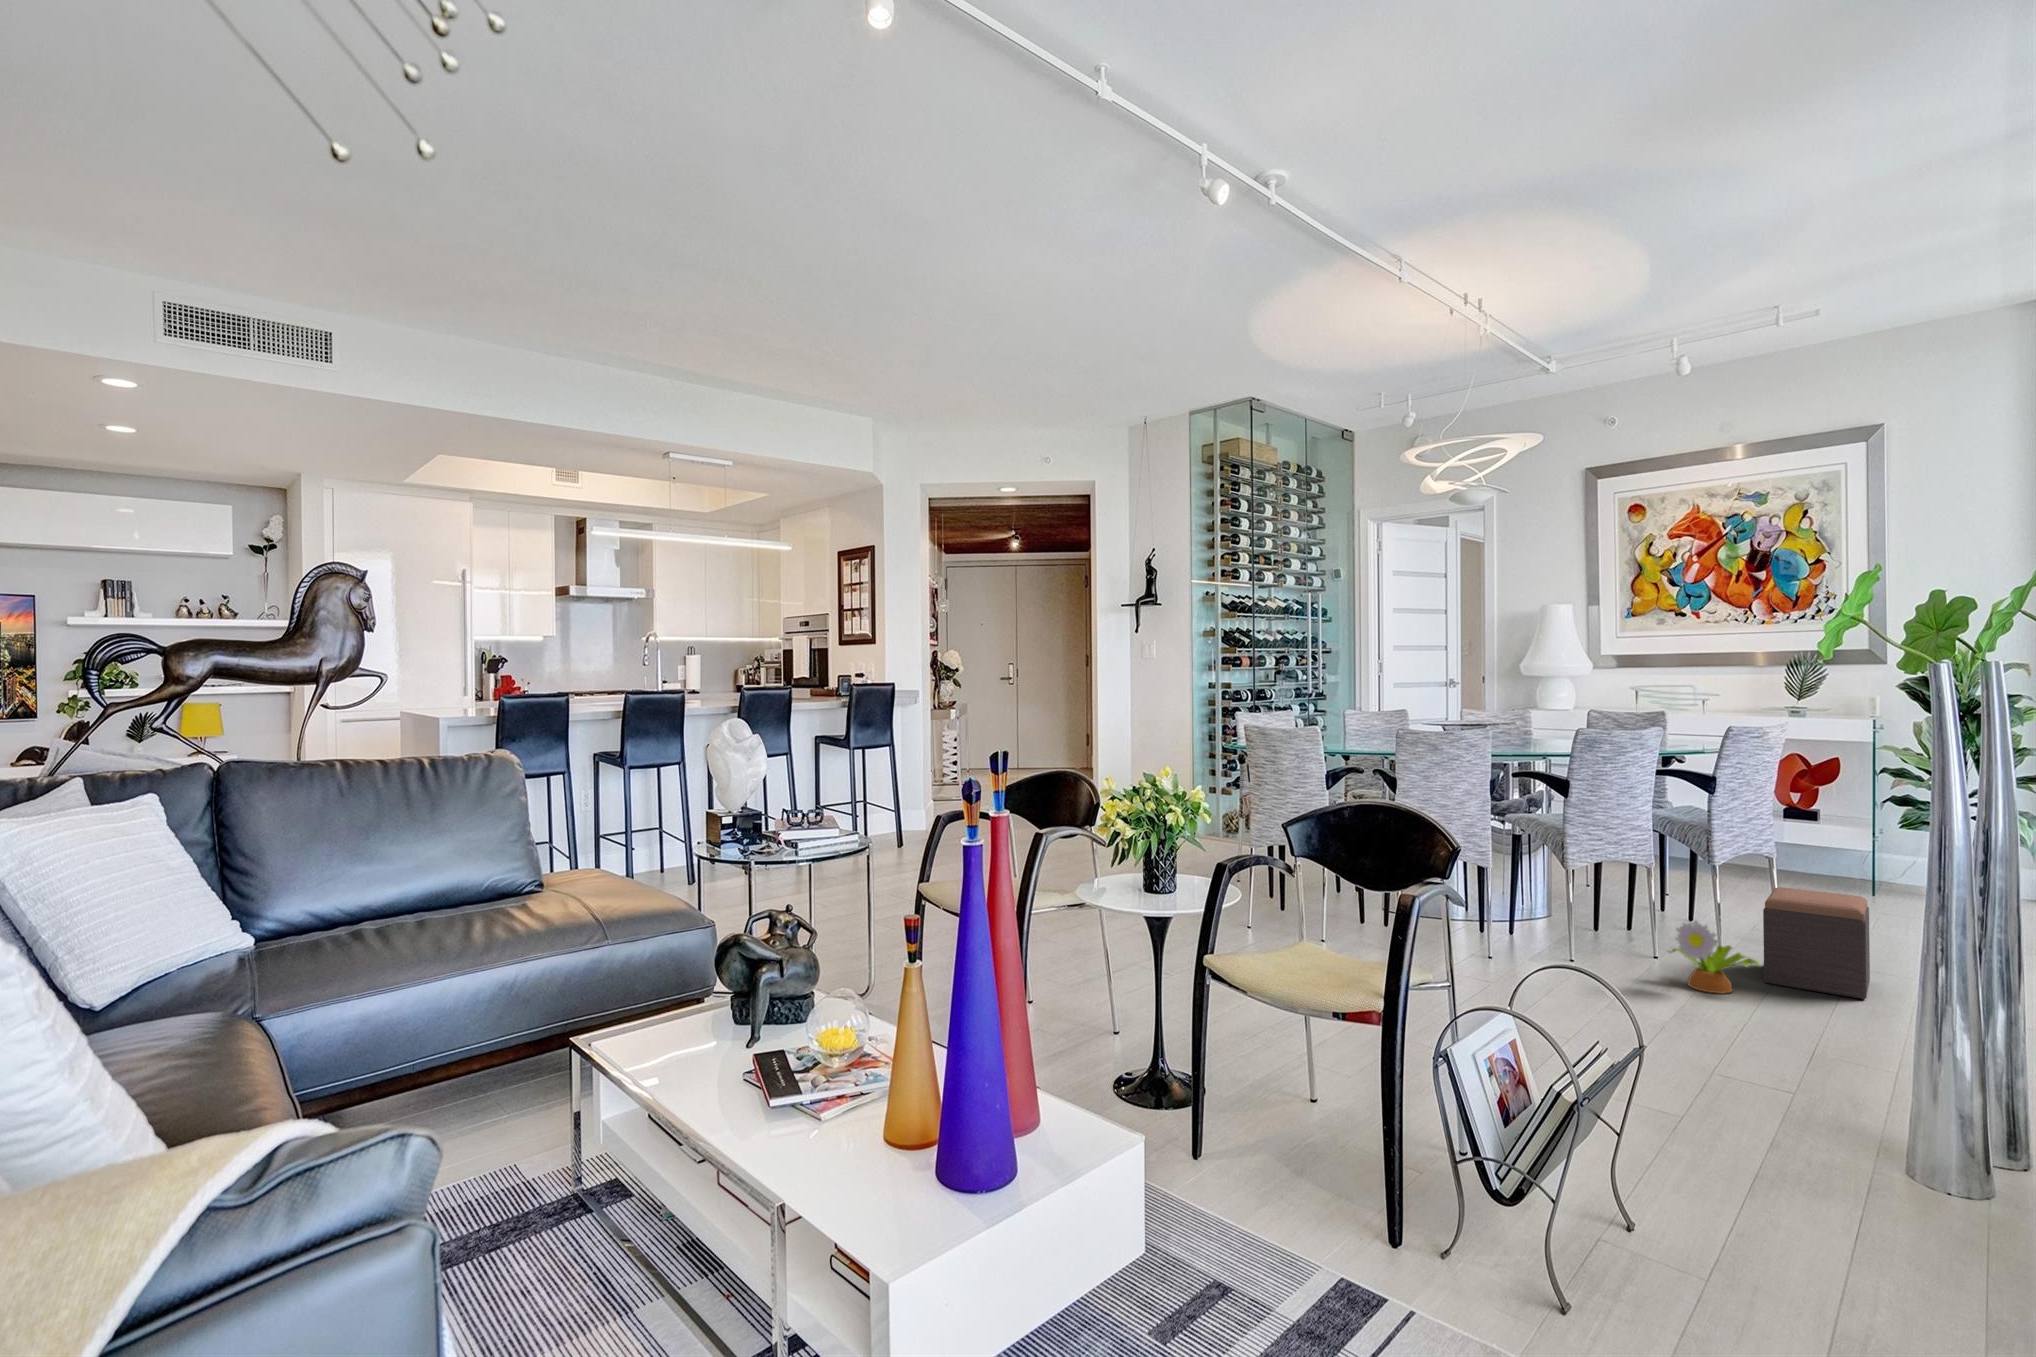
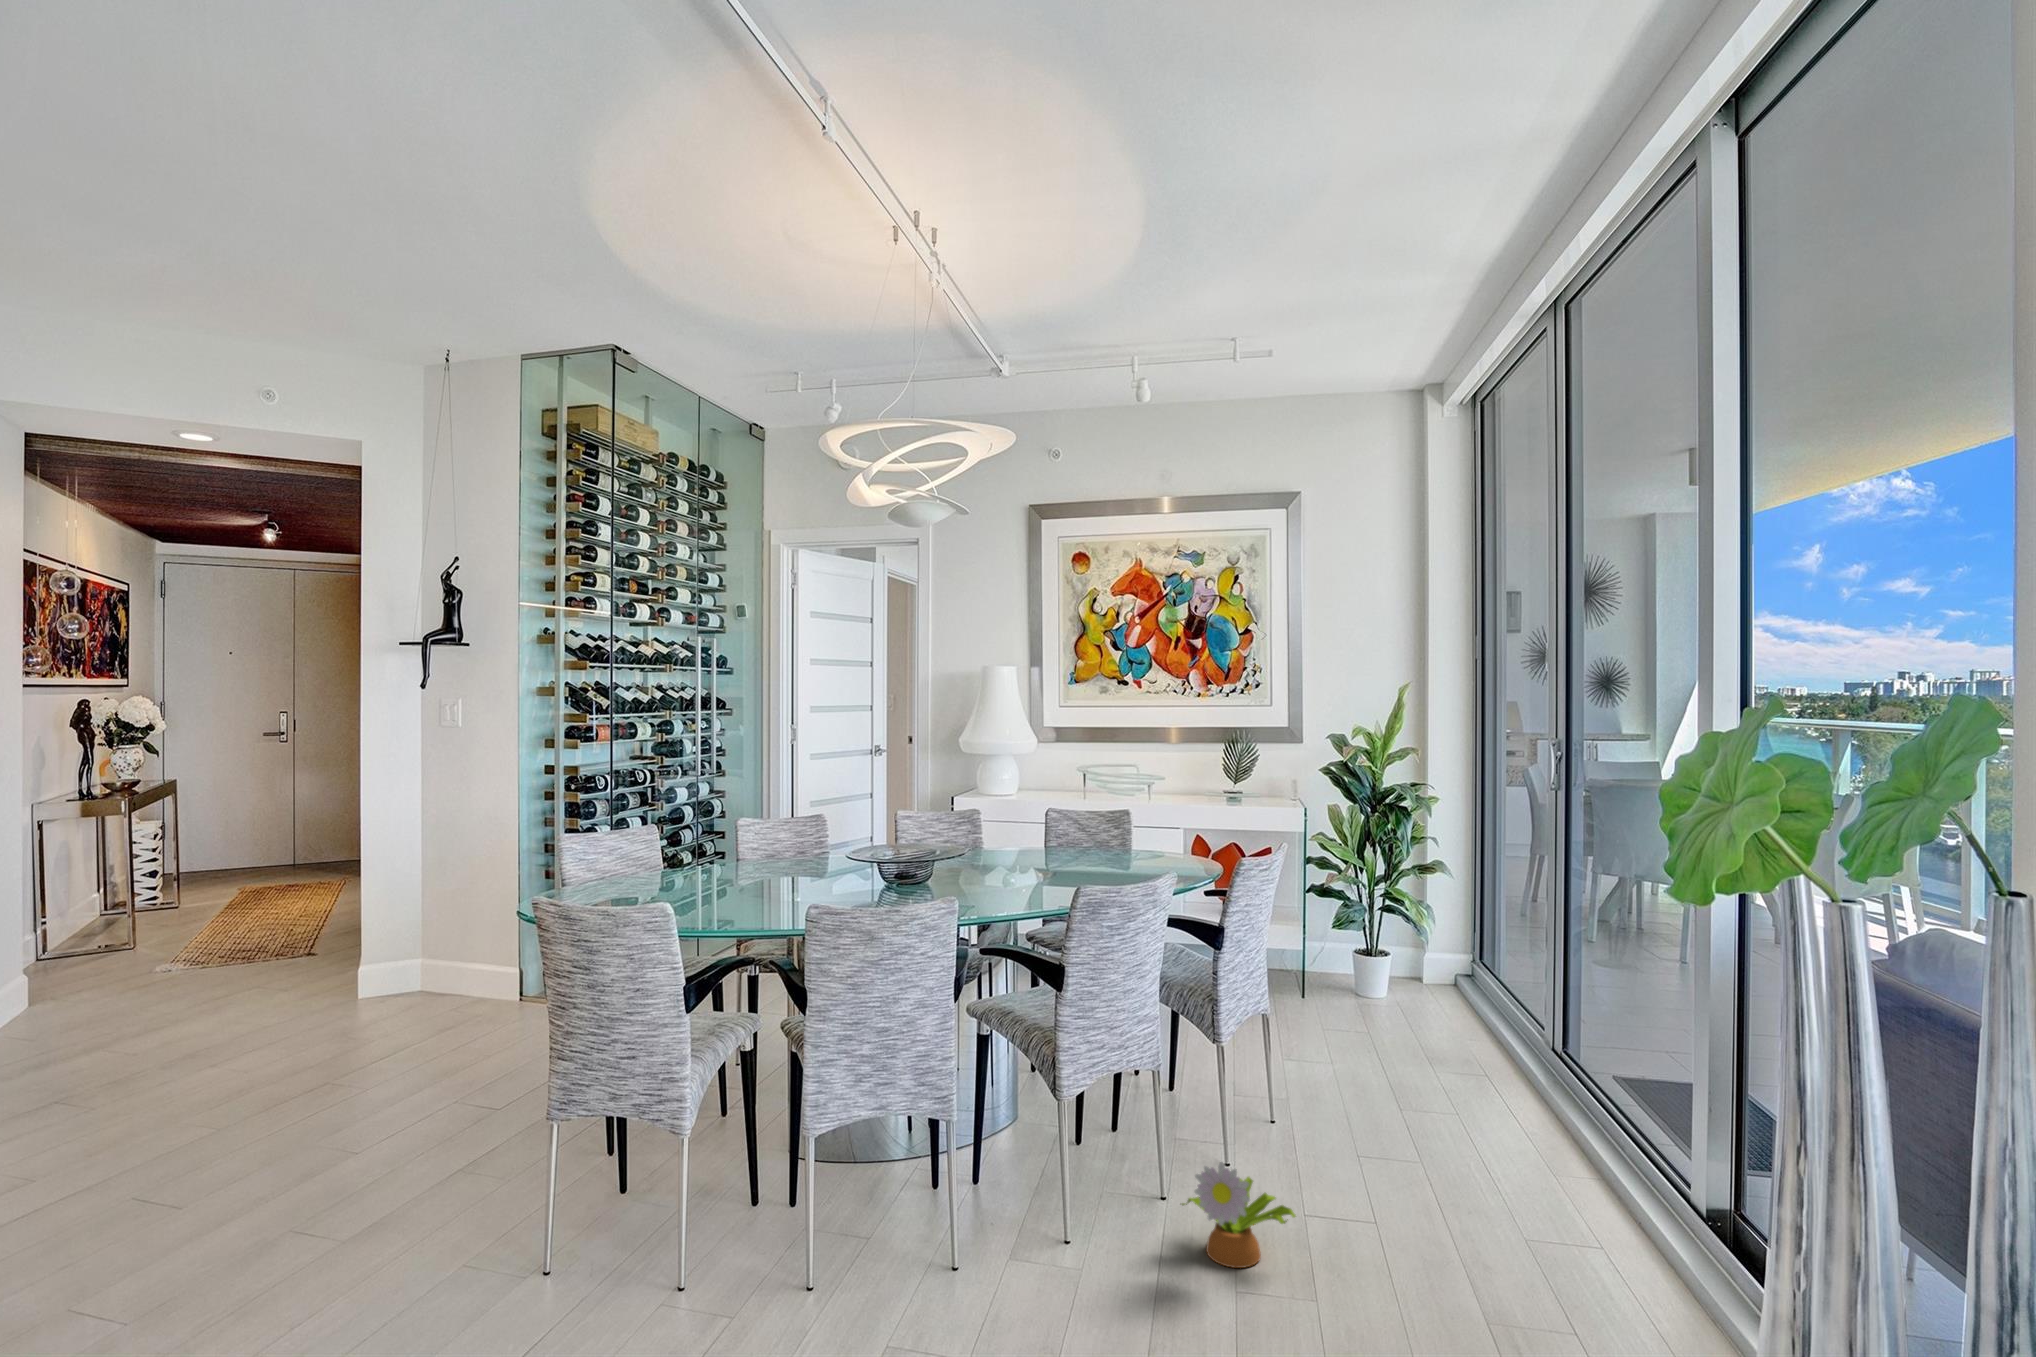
footstool: present [1763,887,1870,999] -> none [1277,1067,1397,1229]

